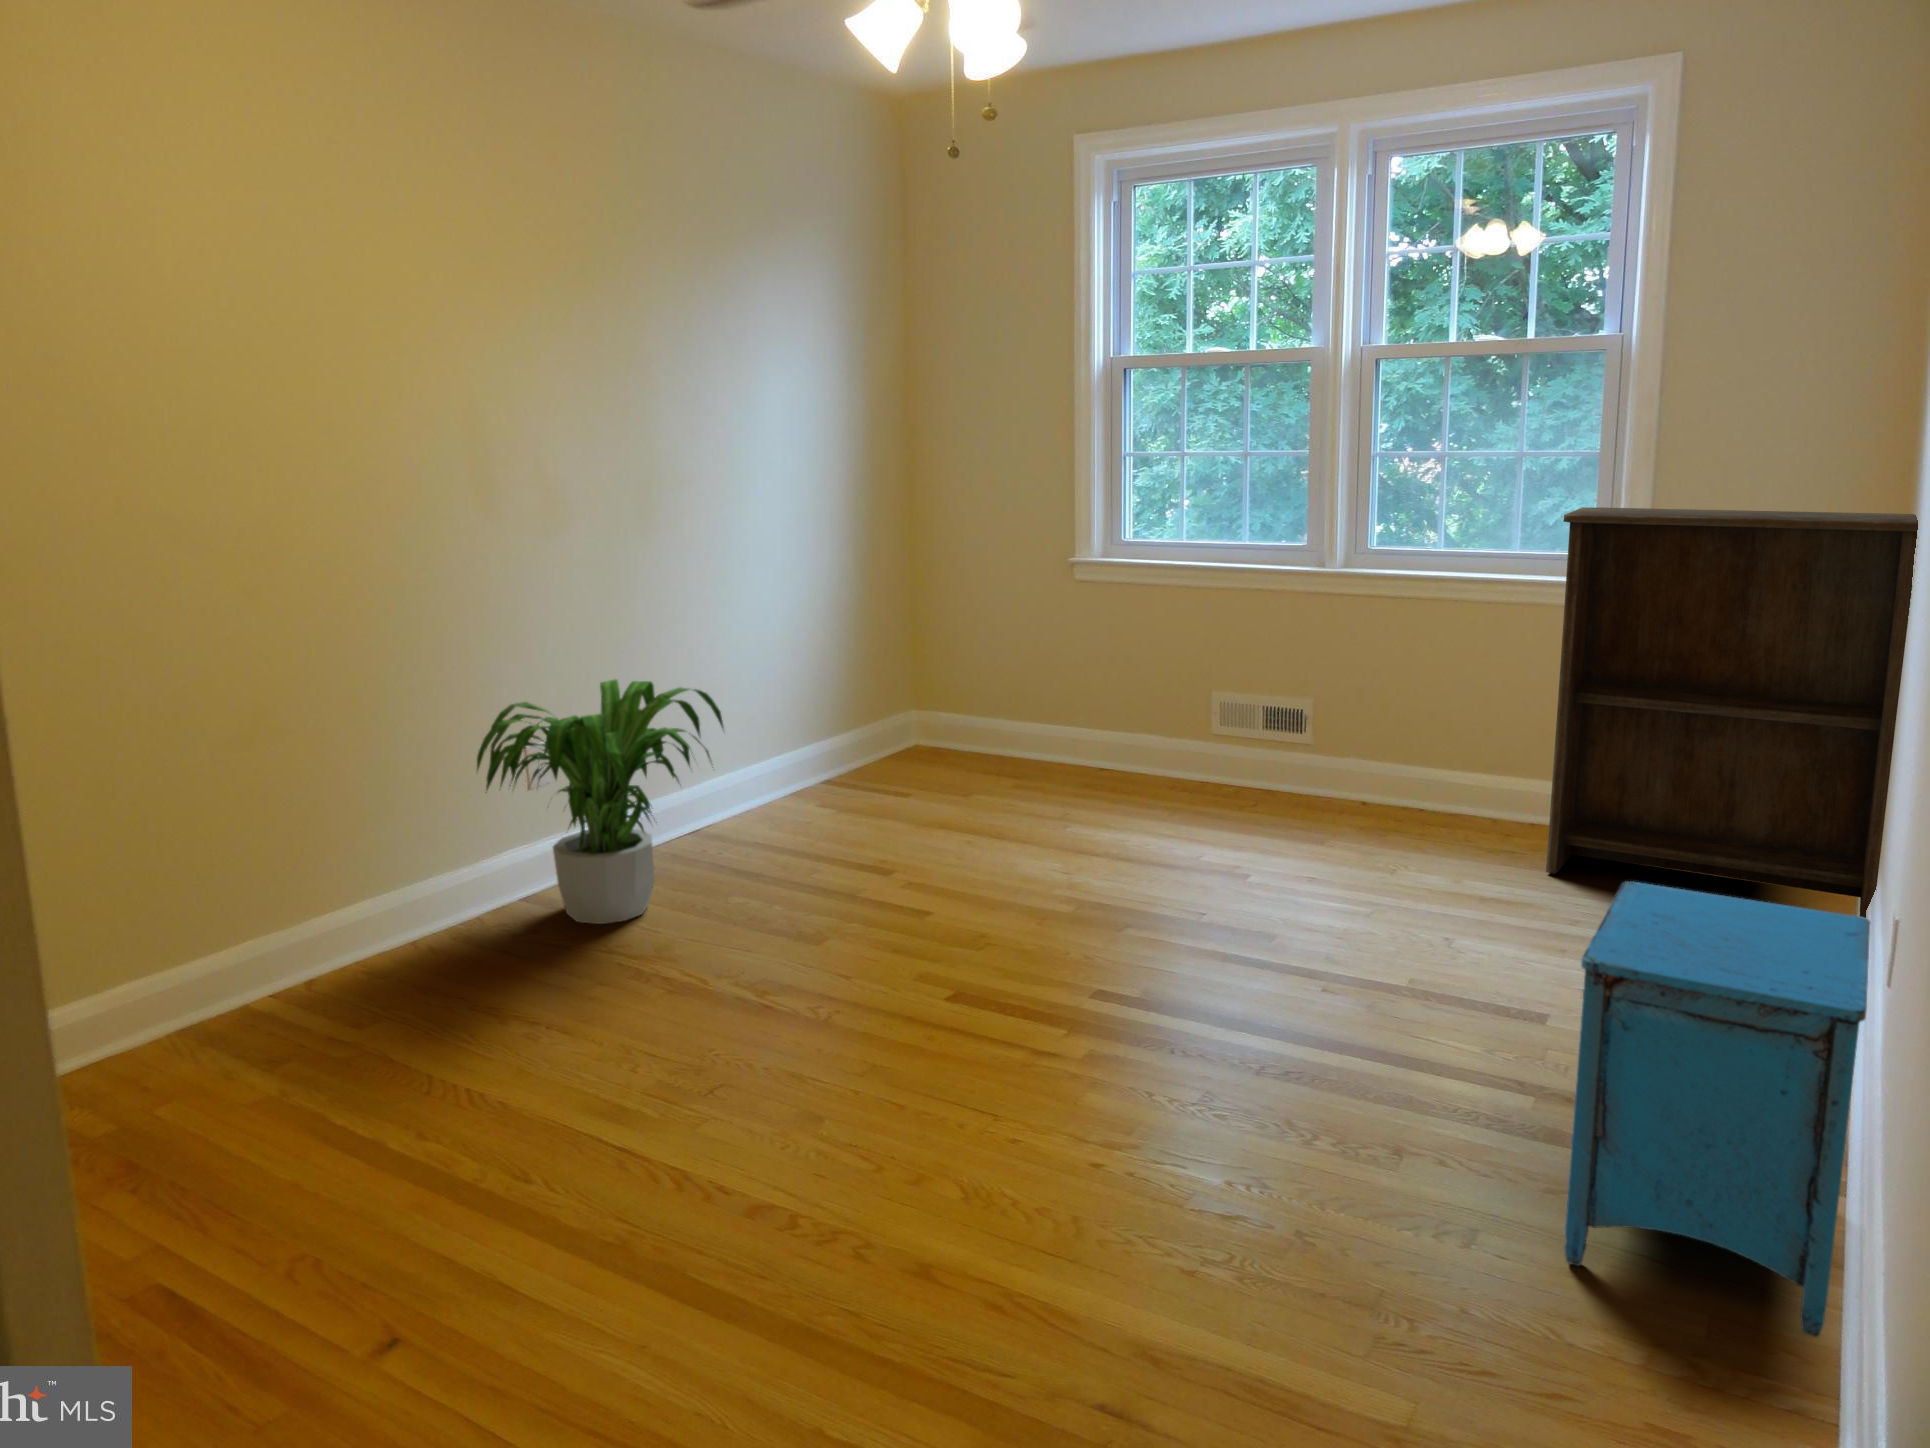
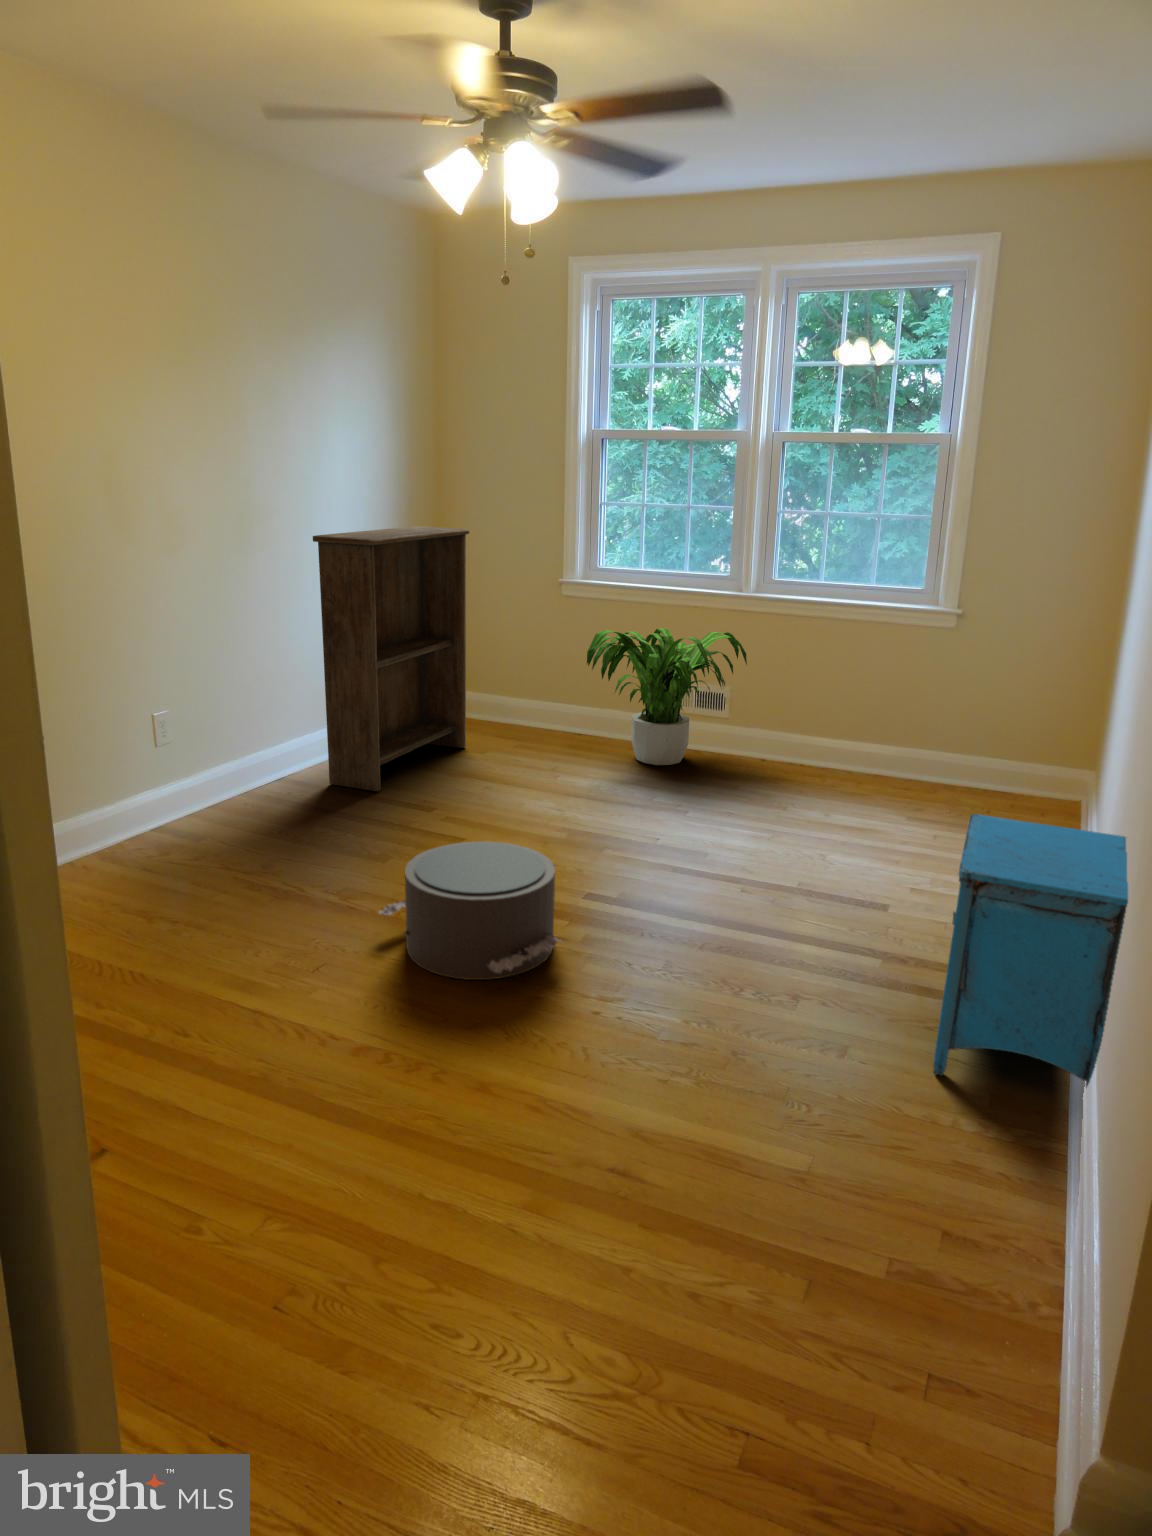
bookshelf: present [1546,507,1918,918] -> present [313,526,469,791]
potted plant: present [477,680,724,924] -> present [587,628,747,765]
pouf: none [807,911,1046,1097] -> present [378,841,561,980]

